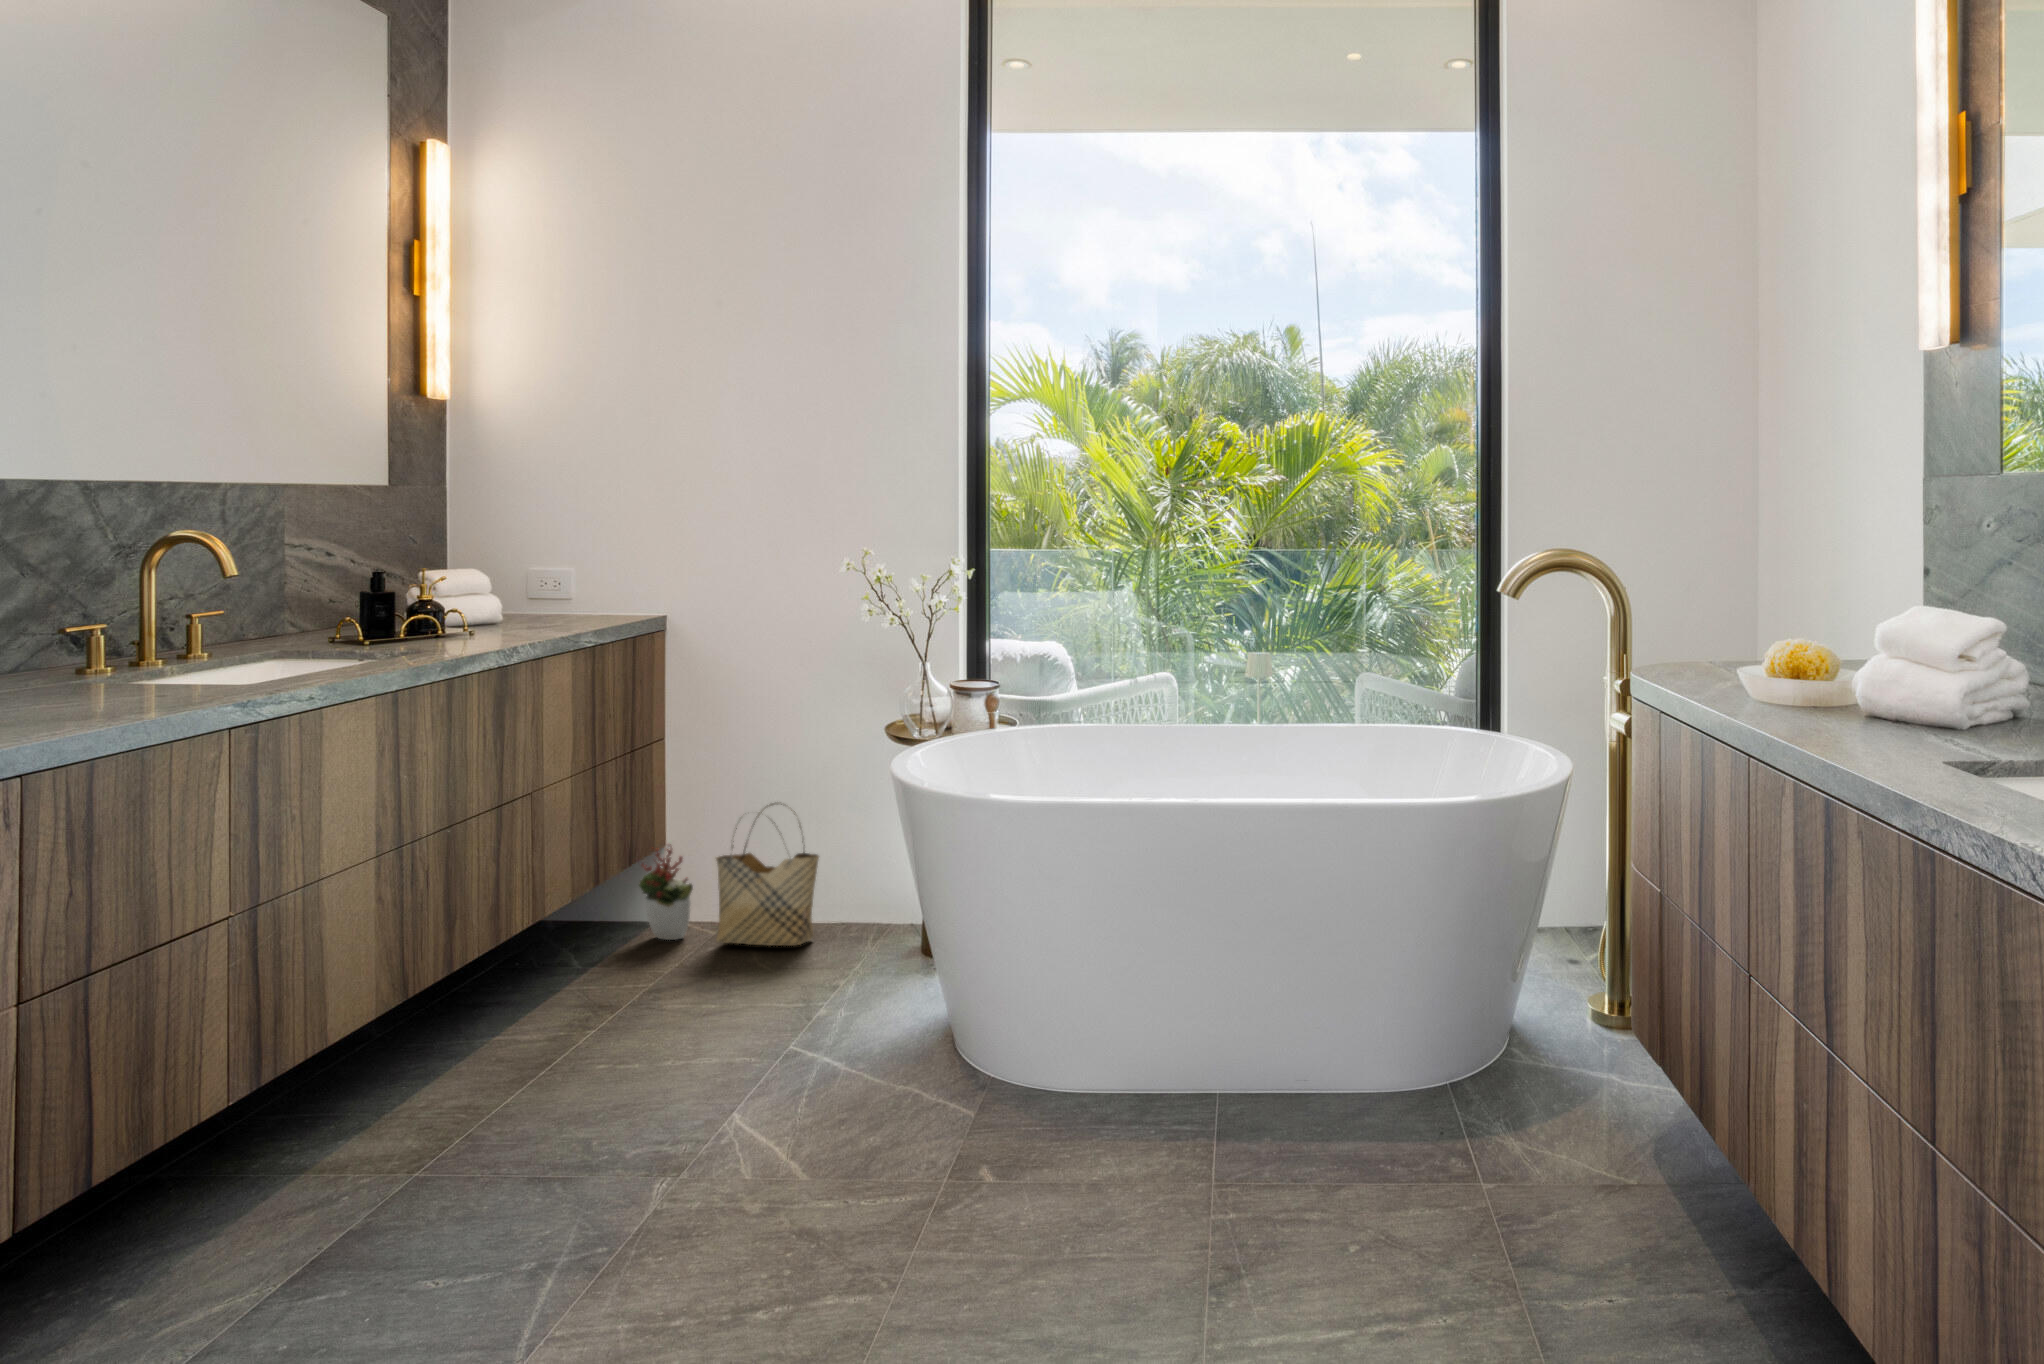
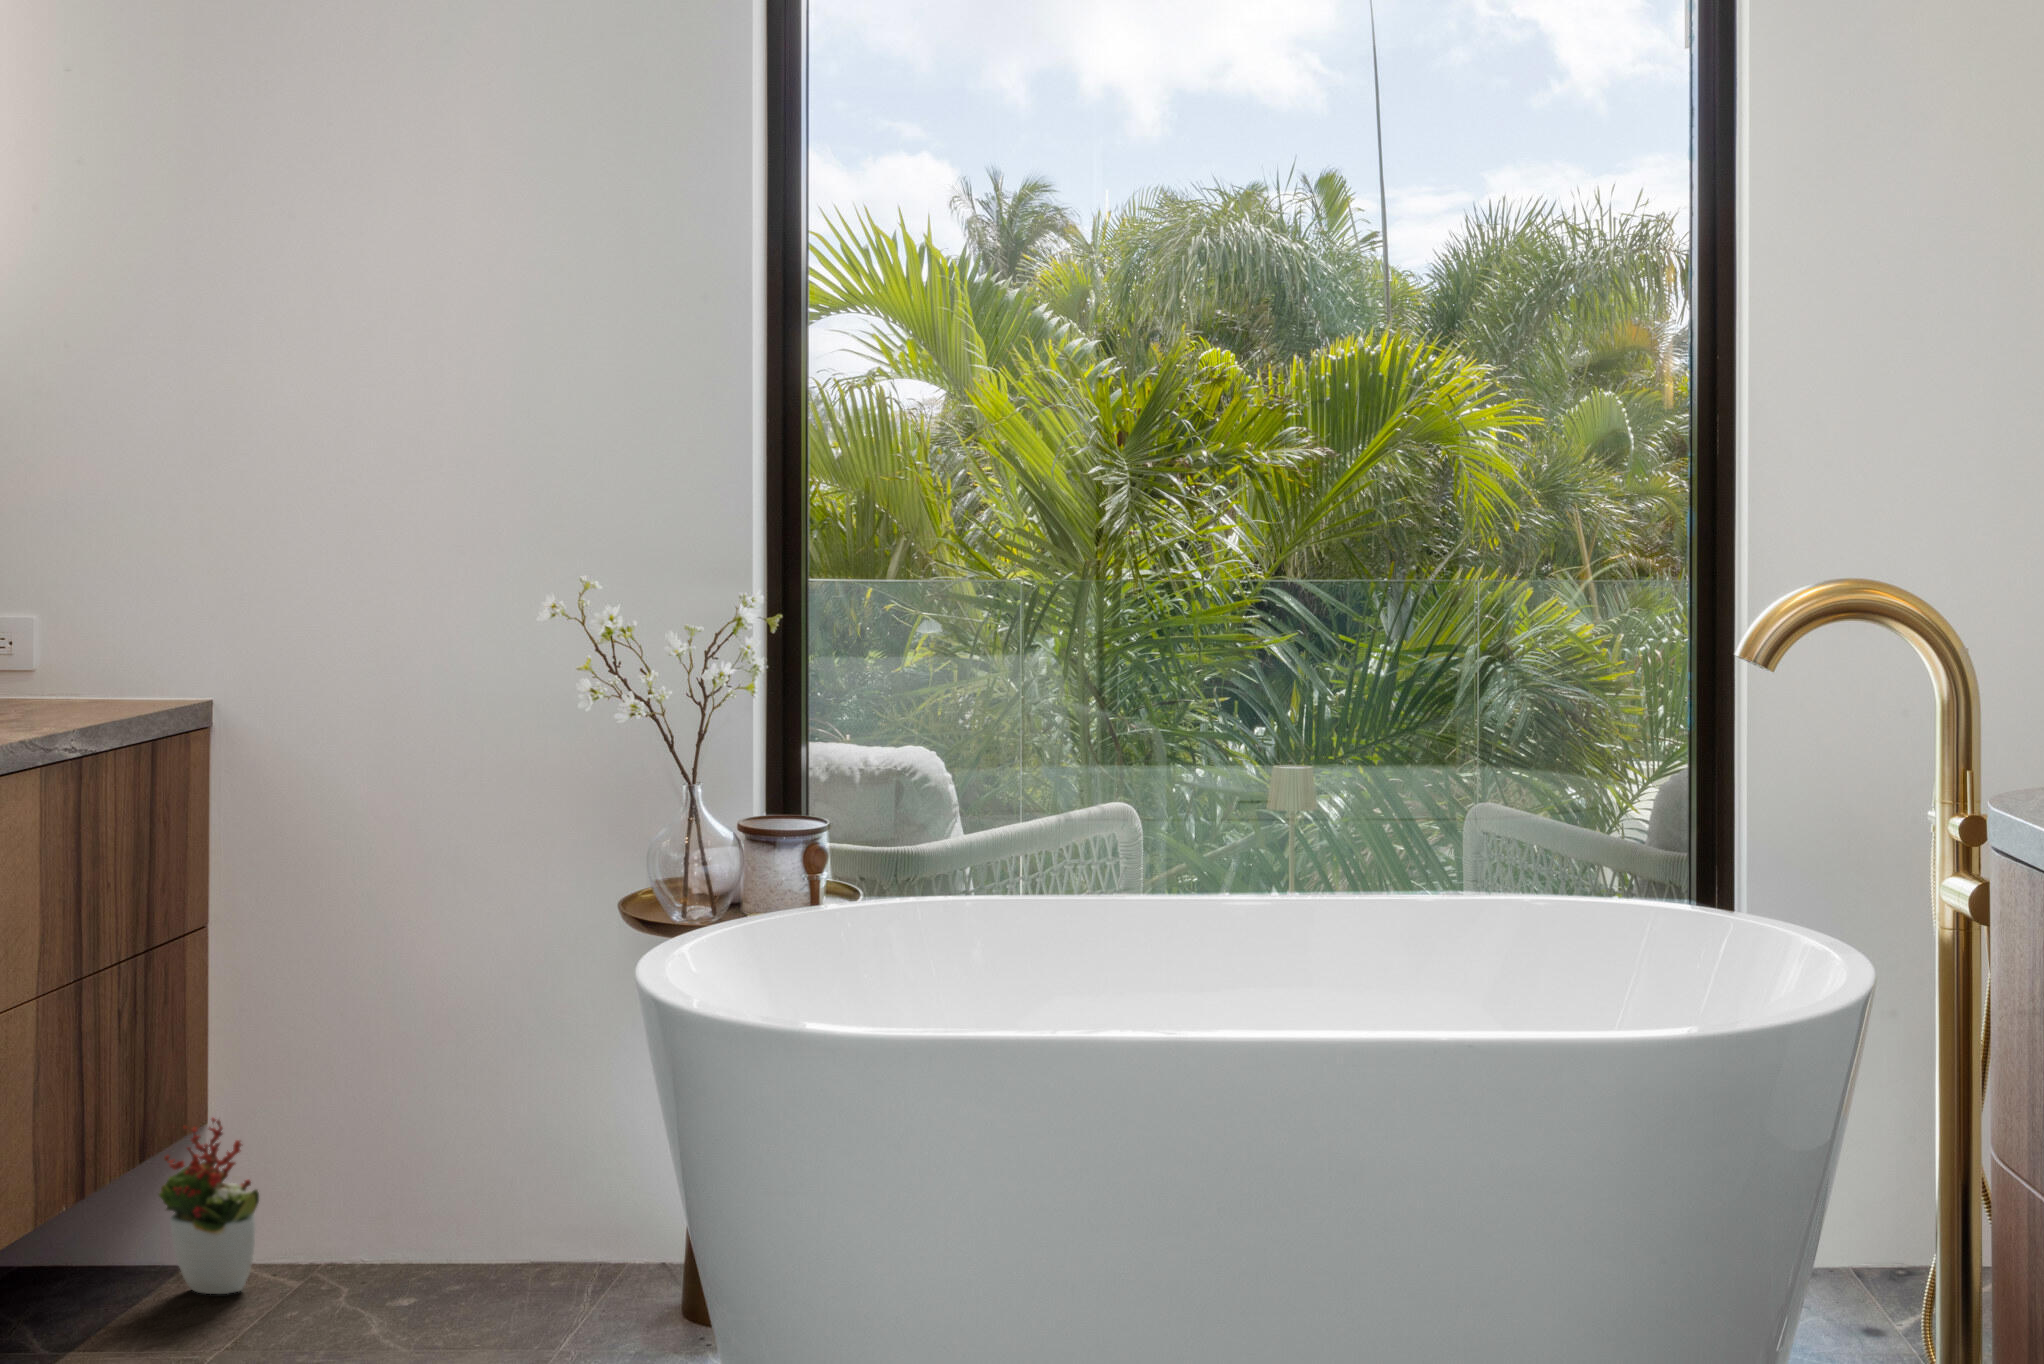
woven basket: present [716,803,819,946] -> none [302,1040,494,1302]

